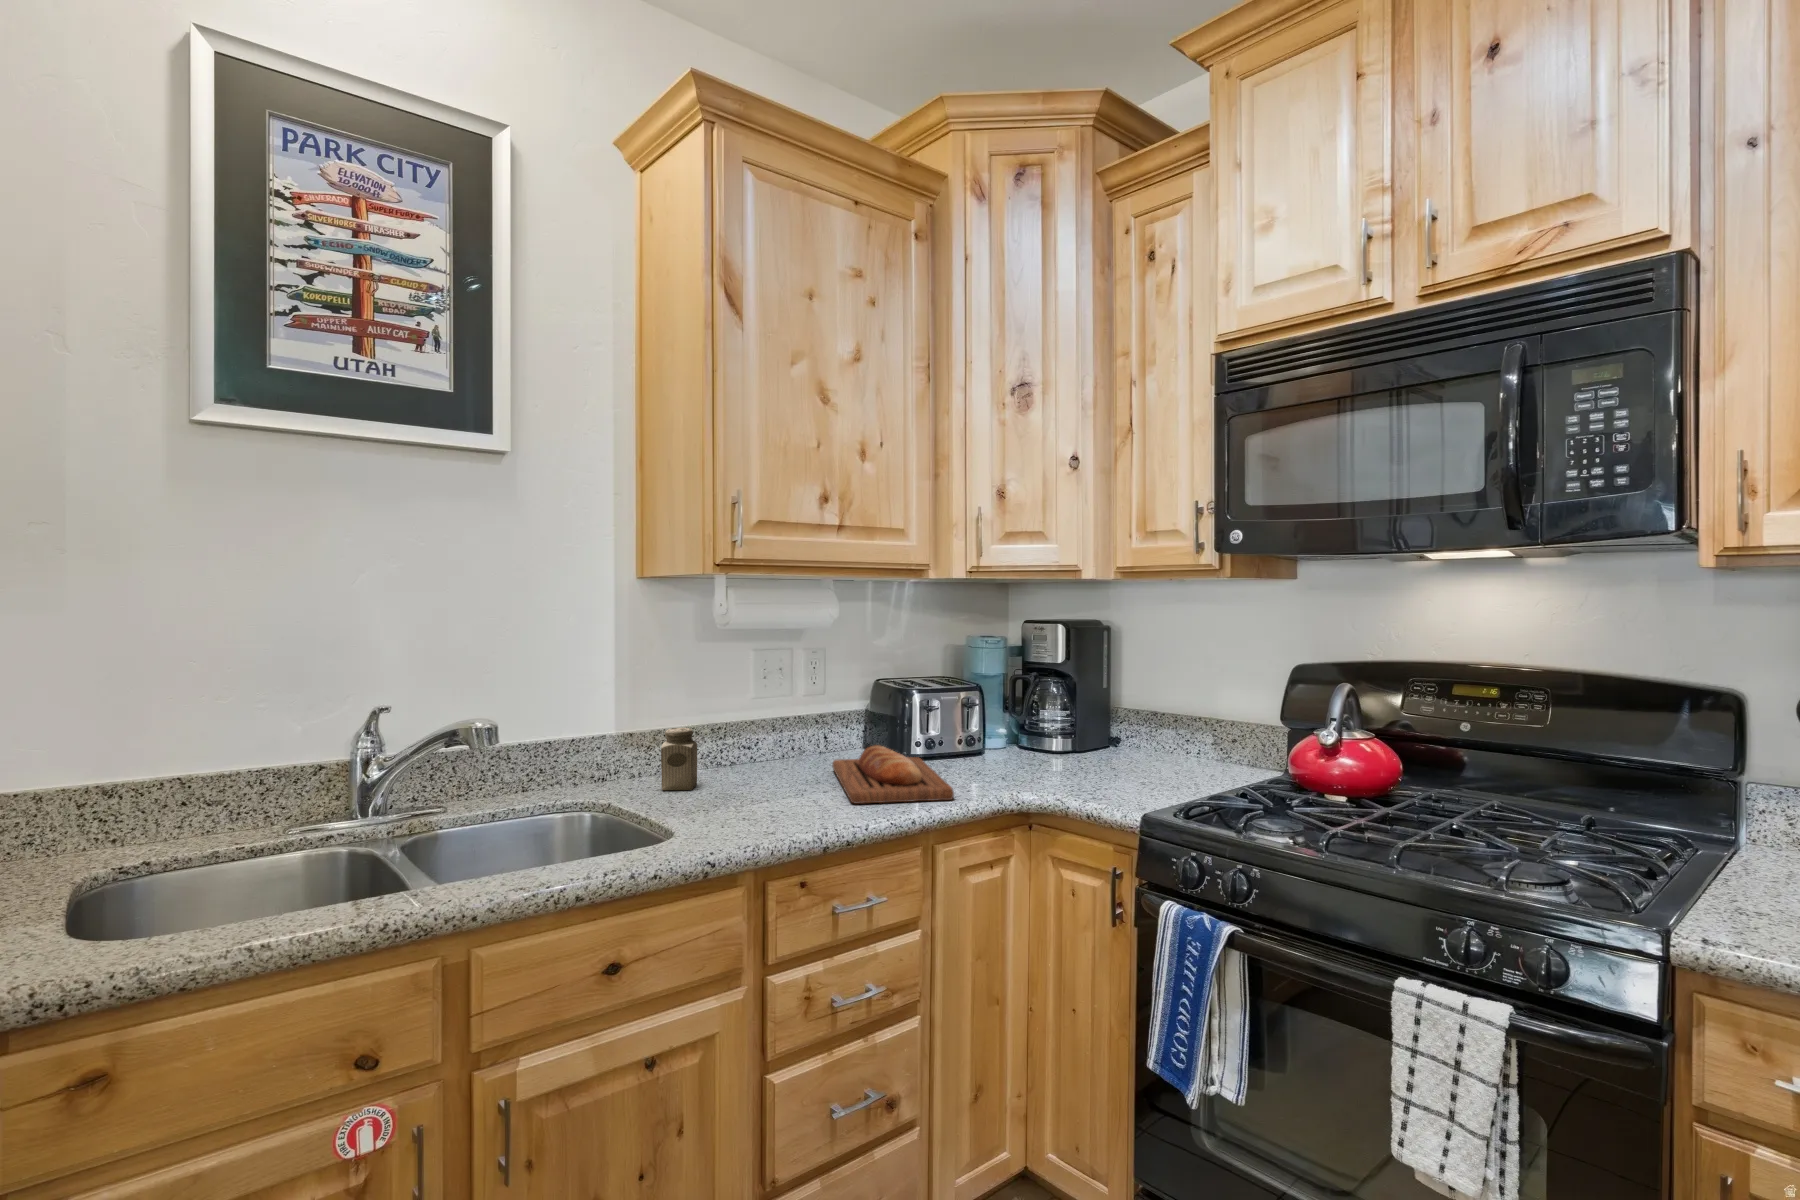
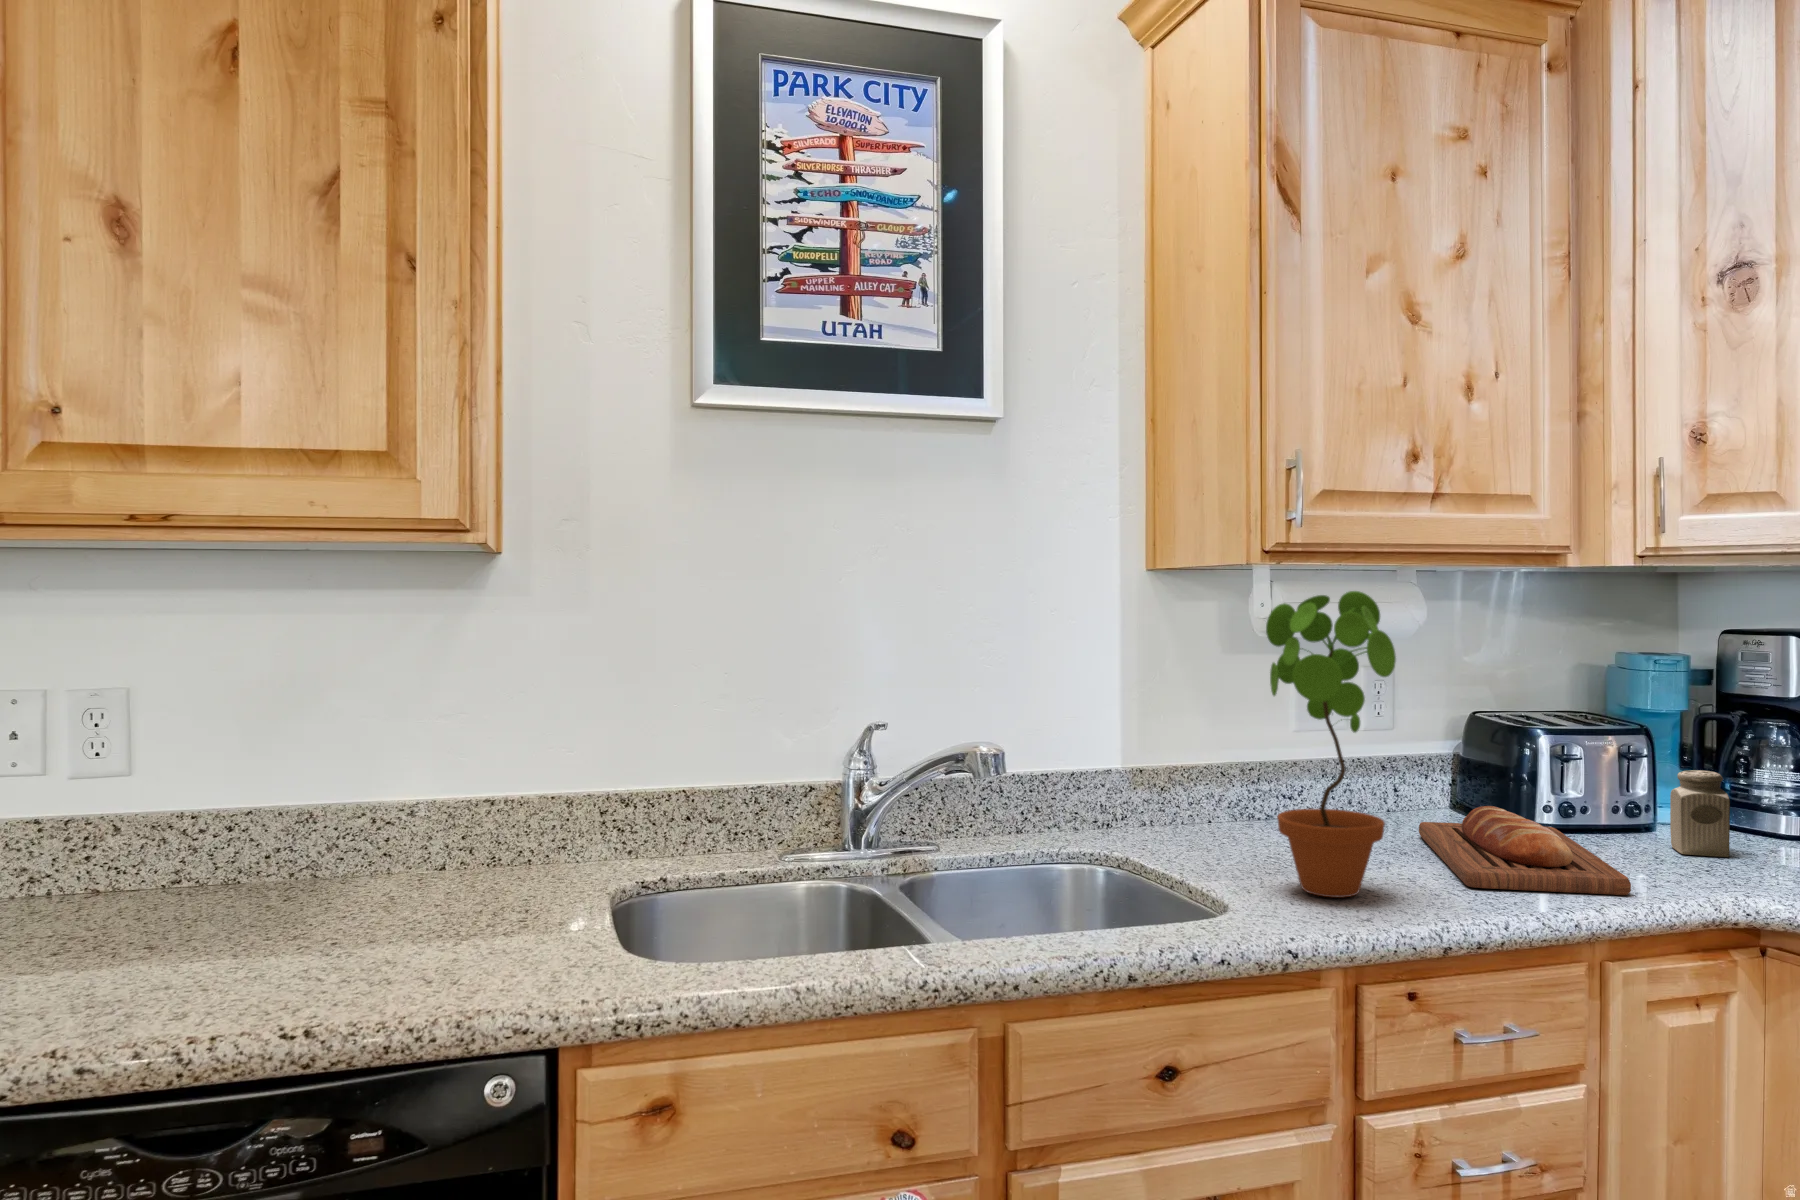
potted plant: none [709,593,798,820] -> present [1266,591,1396,897]
salt shaker: present [661,728,697,790] -> present [1670,770,1730,857]

